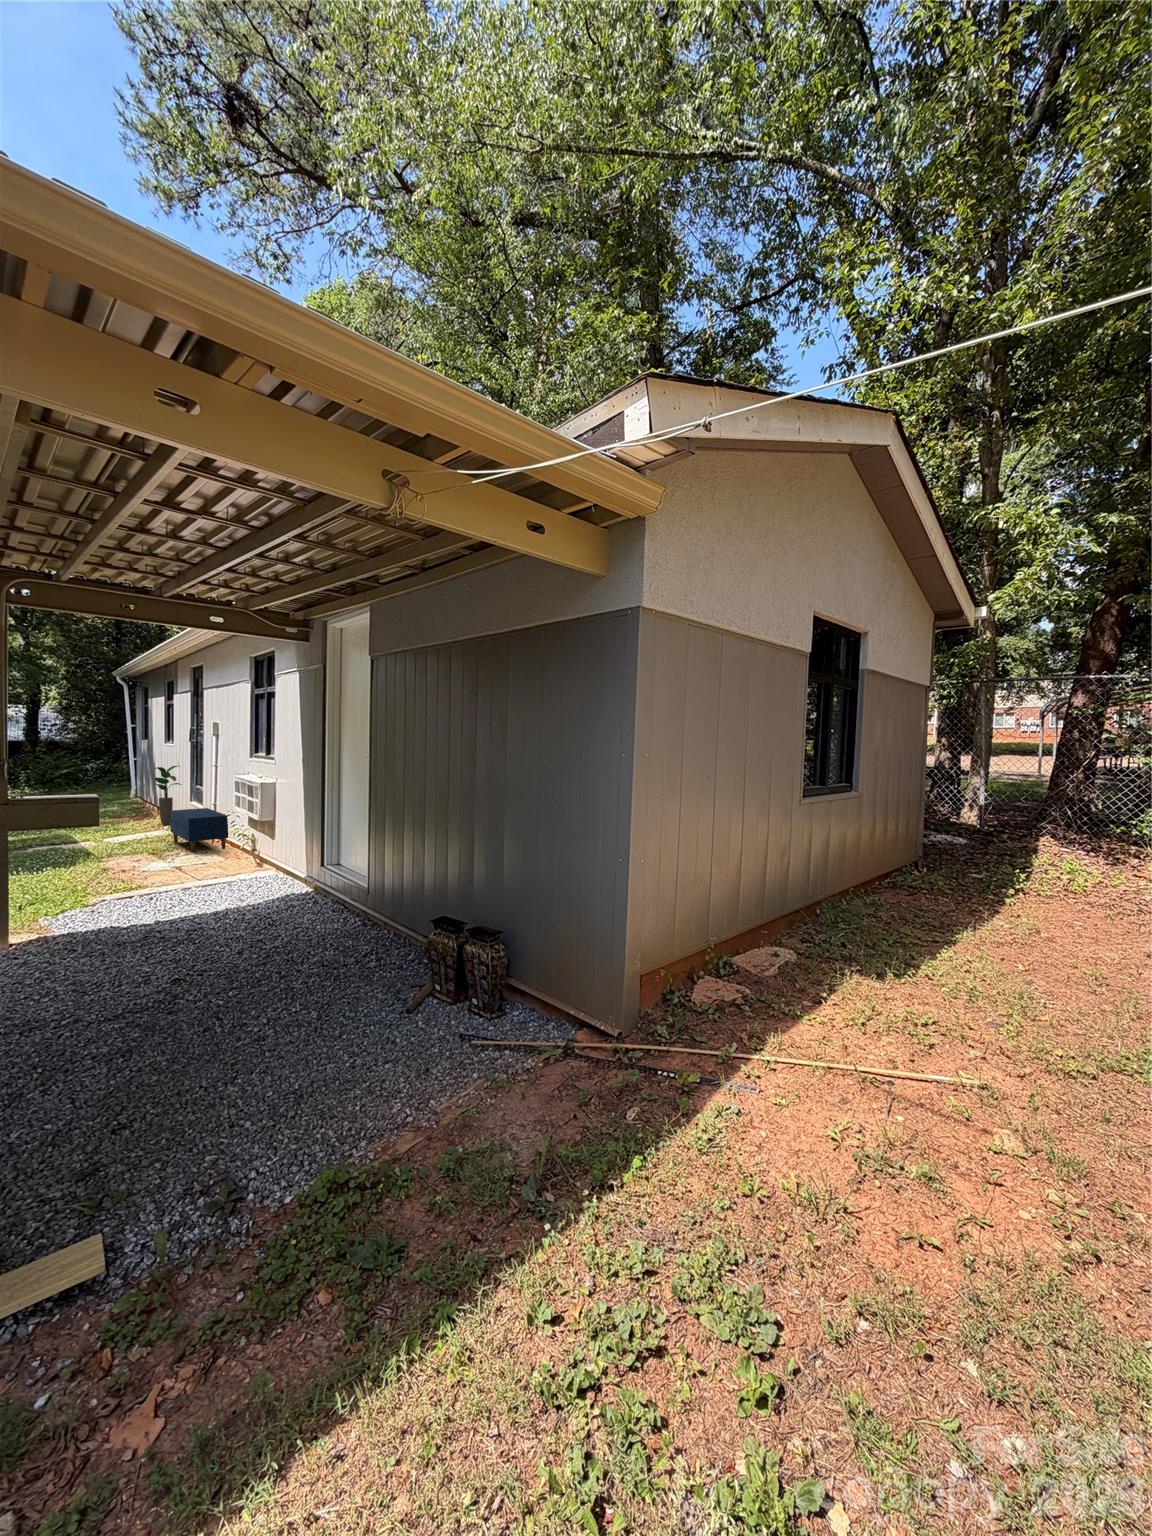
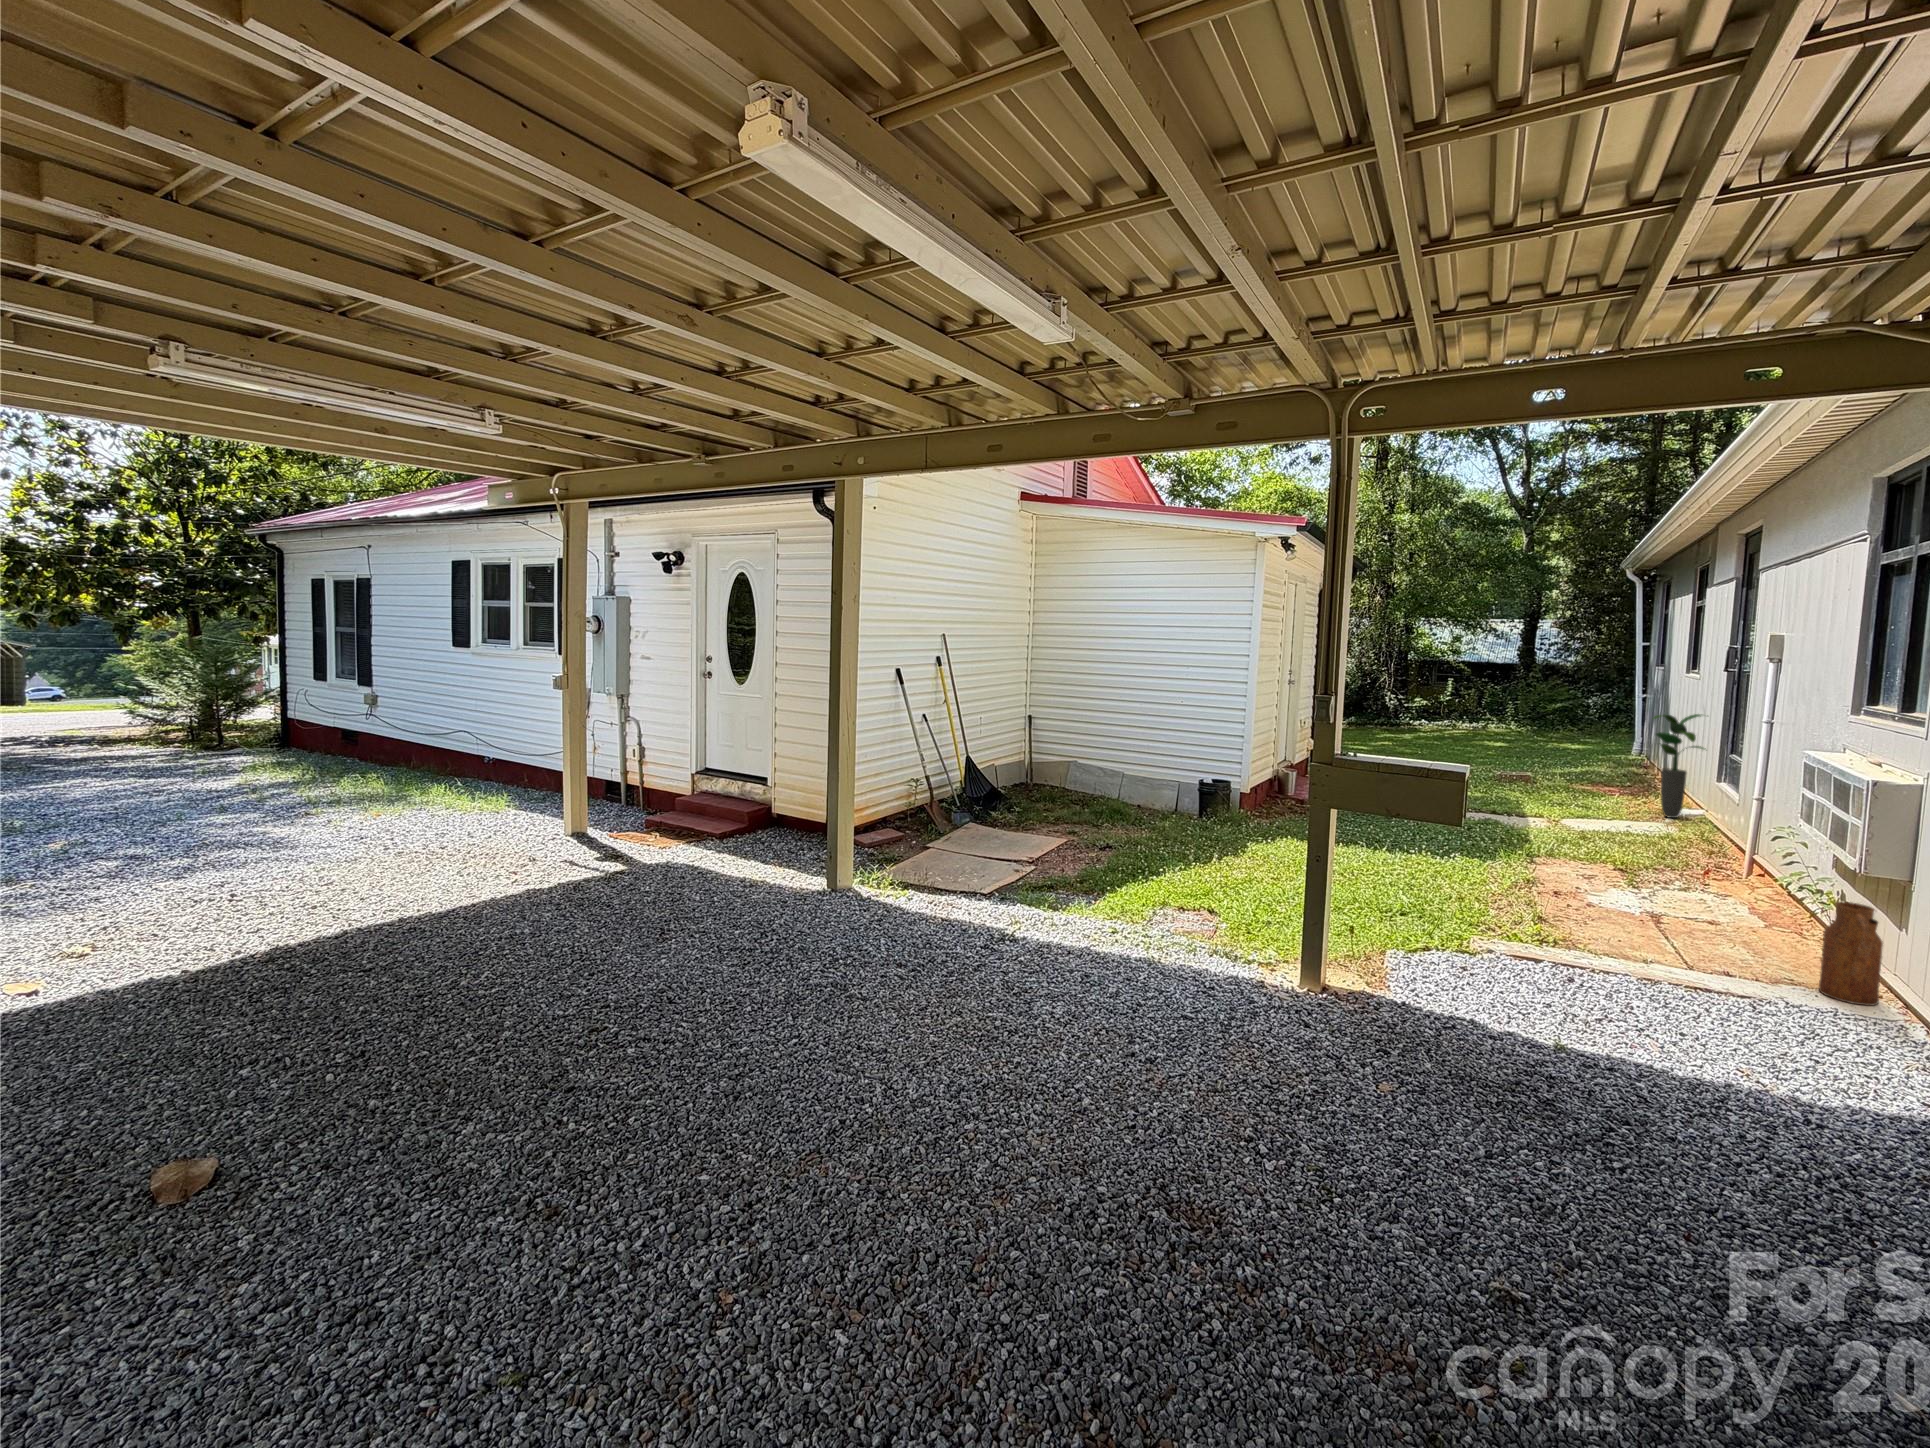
bench: present [170,808,228,852] -> none [1666,797,1785,897]
watering can: none [250,836,271,877] -> present [1819,902,1883,1006]

